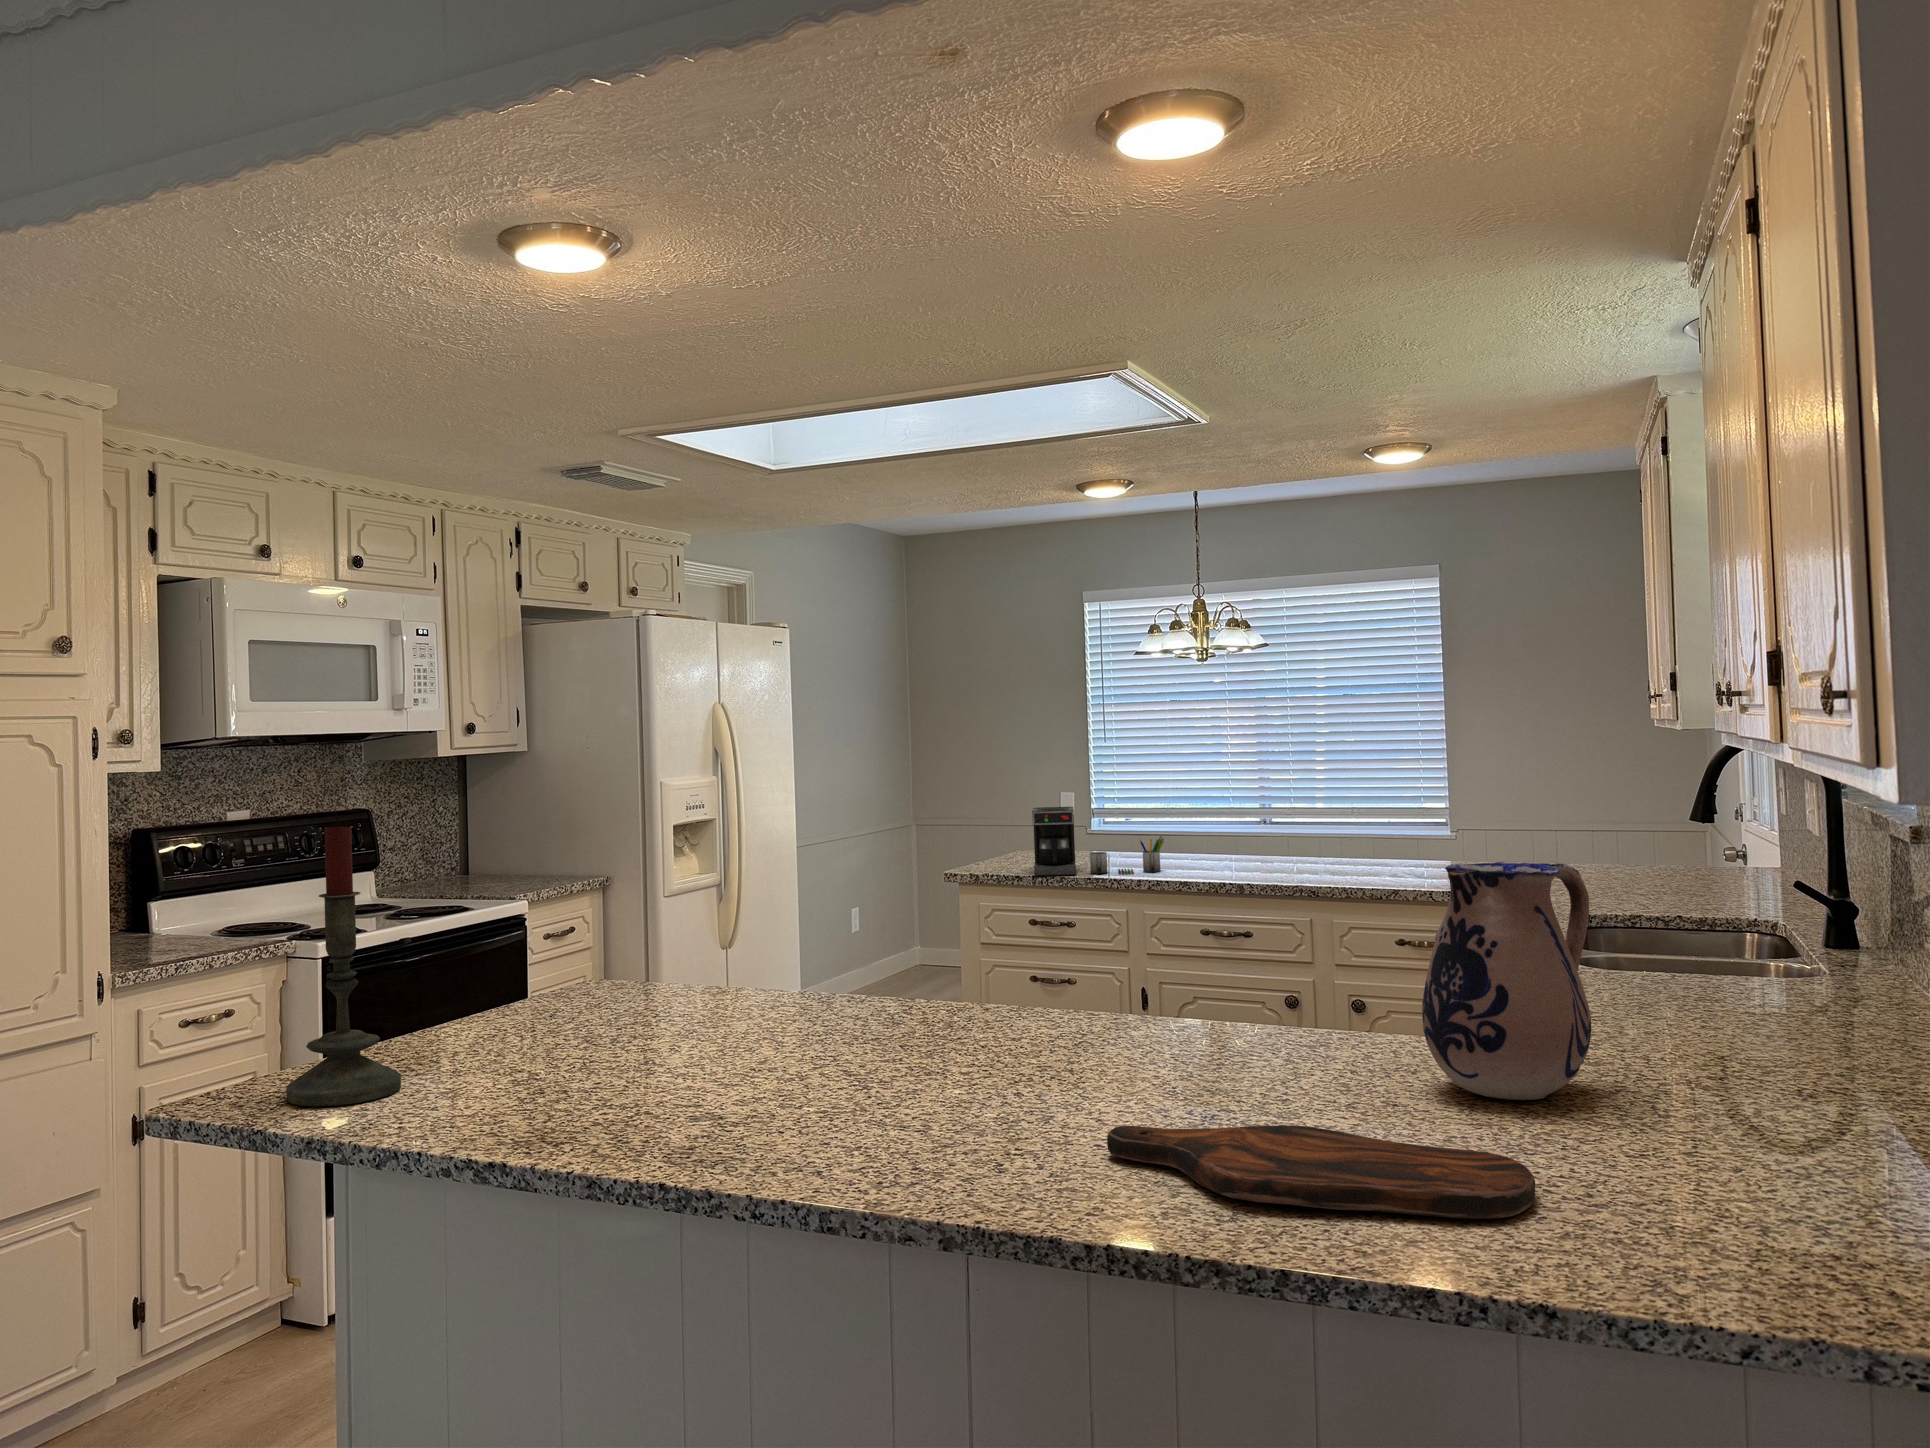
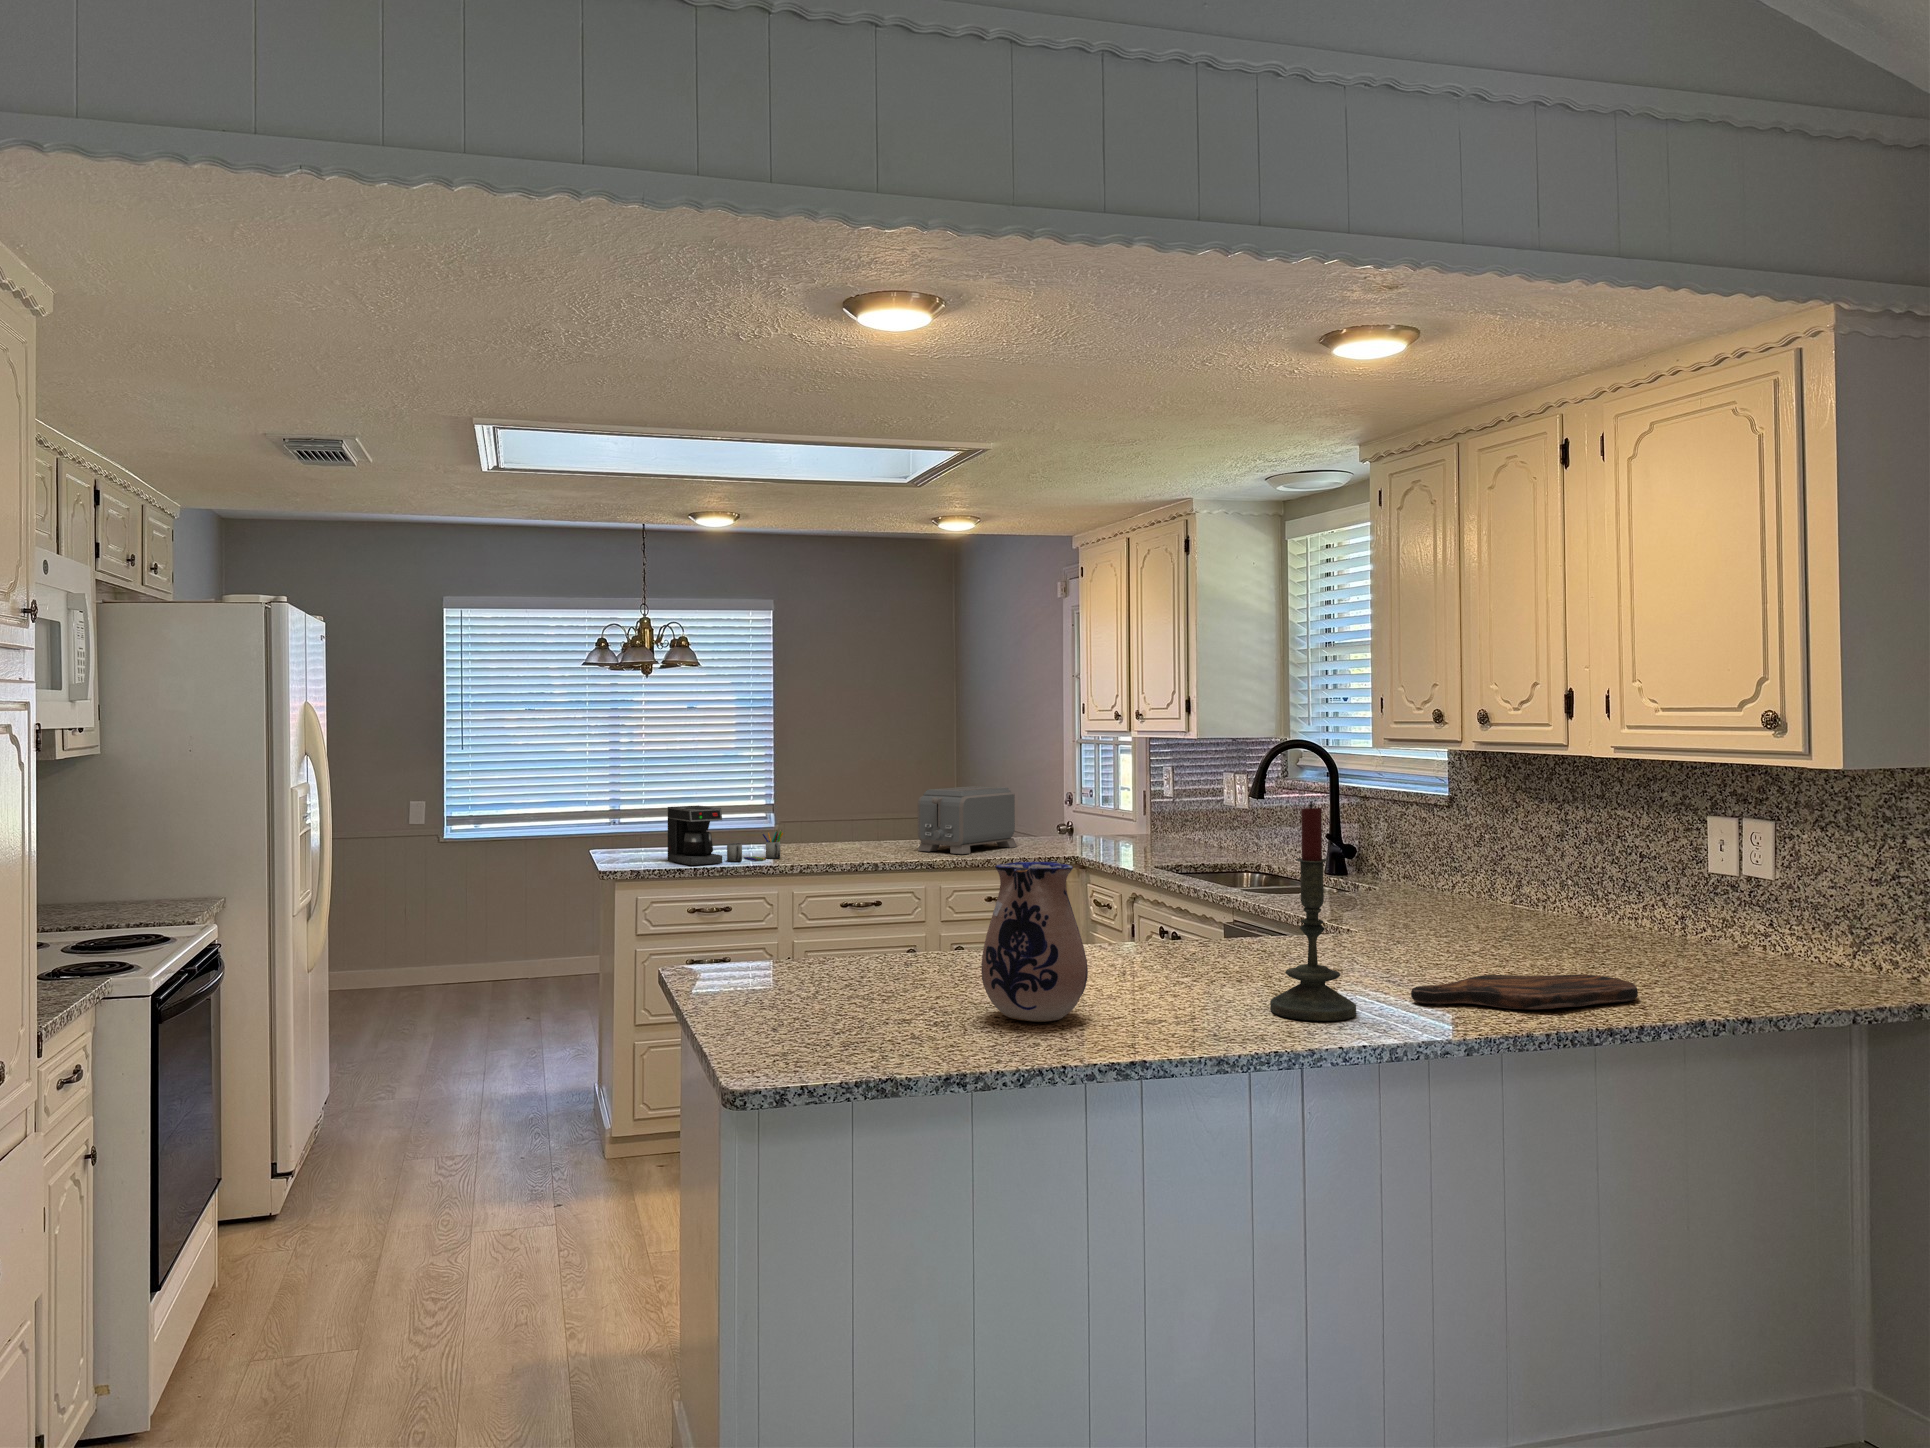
toaster: none [1343,786,1498,877] -> present [918,786,1017,854]
candle: present [286,818,401,1106] -> present [1270,801,1356,1021]
ceramic pitcher: present [1422,862,1591,1100] -> present [981,861,1088,1022]

